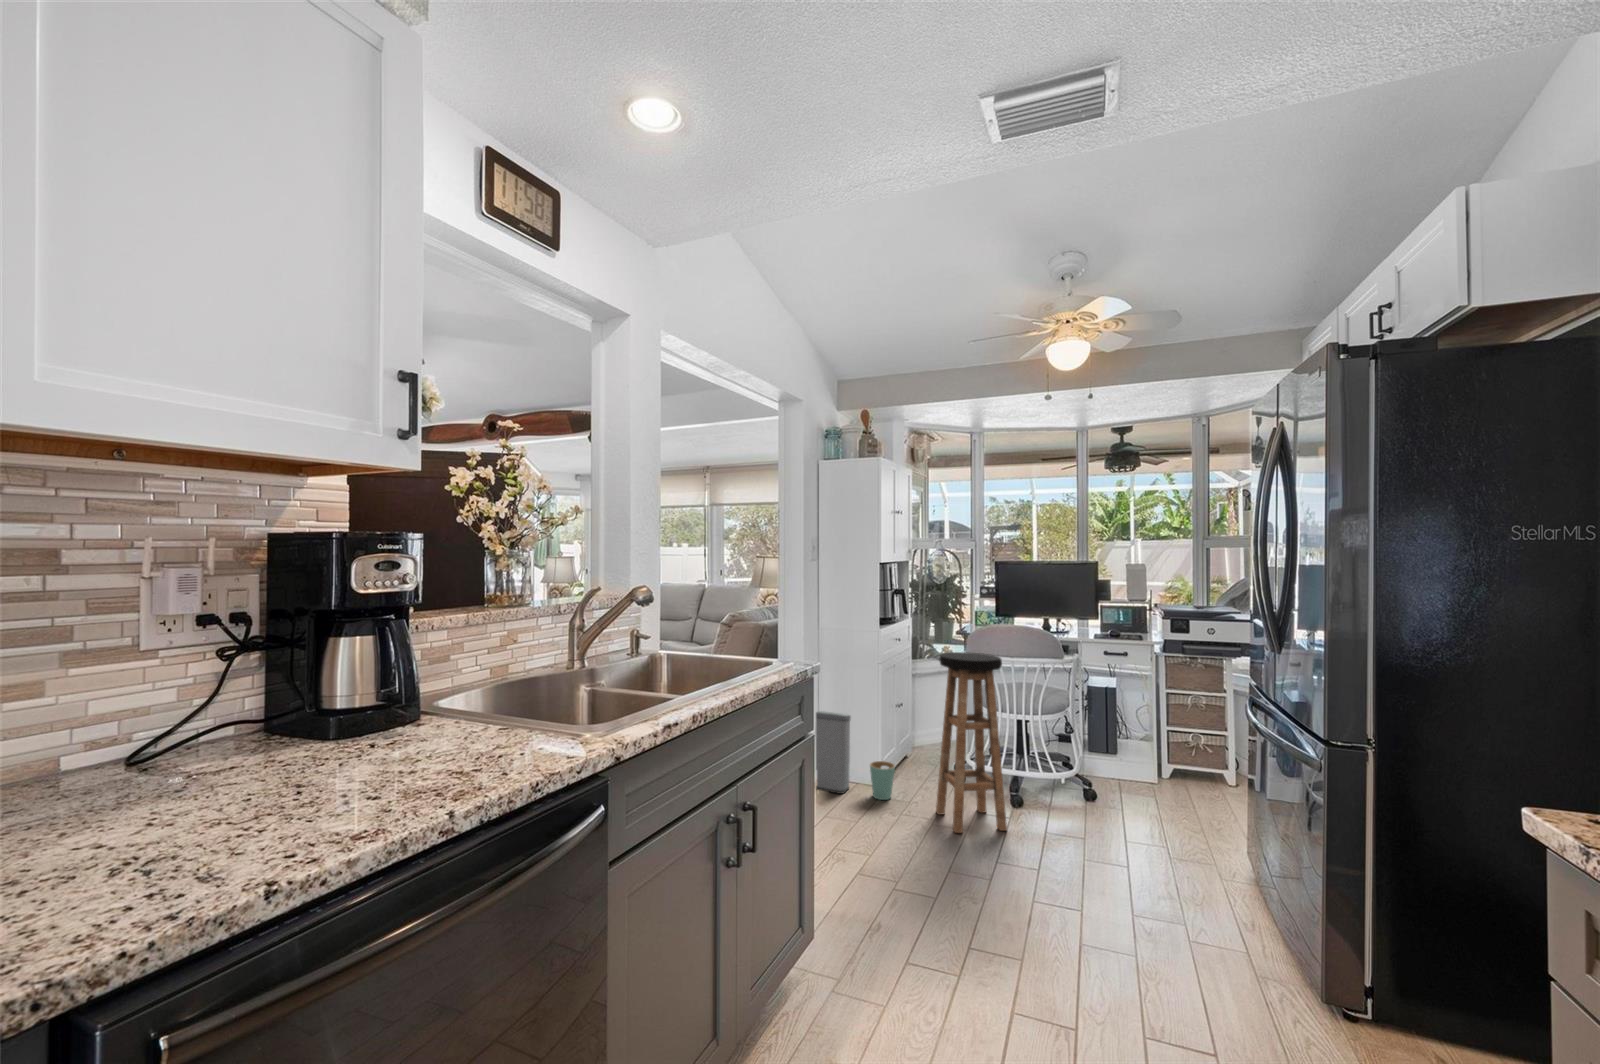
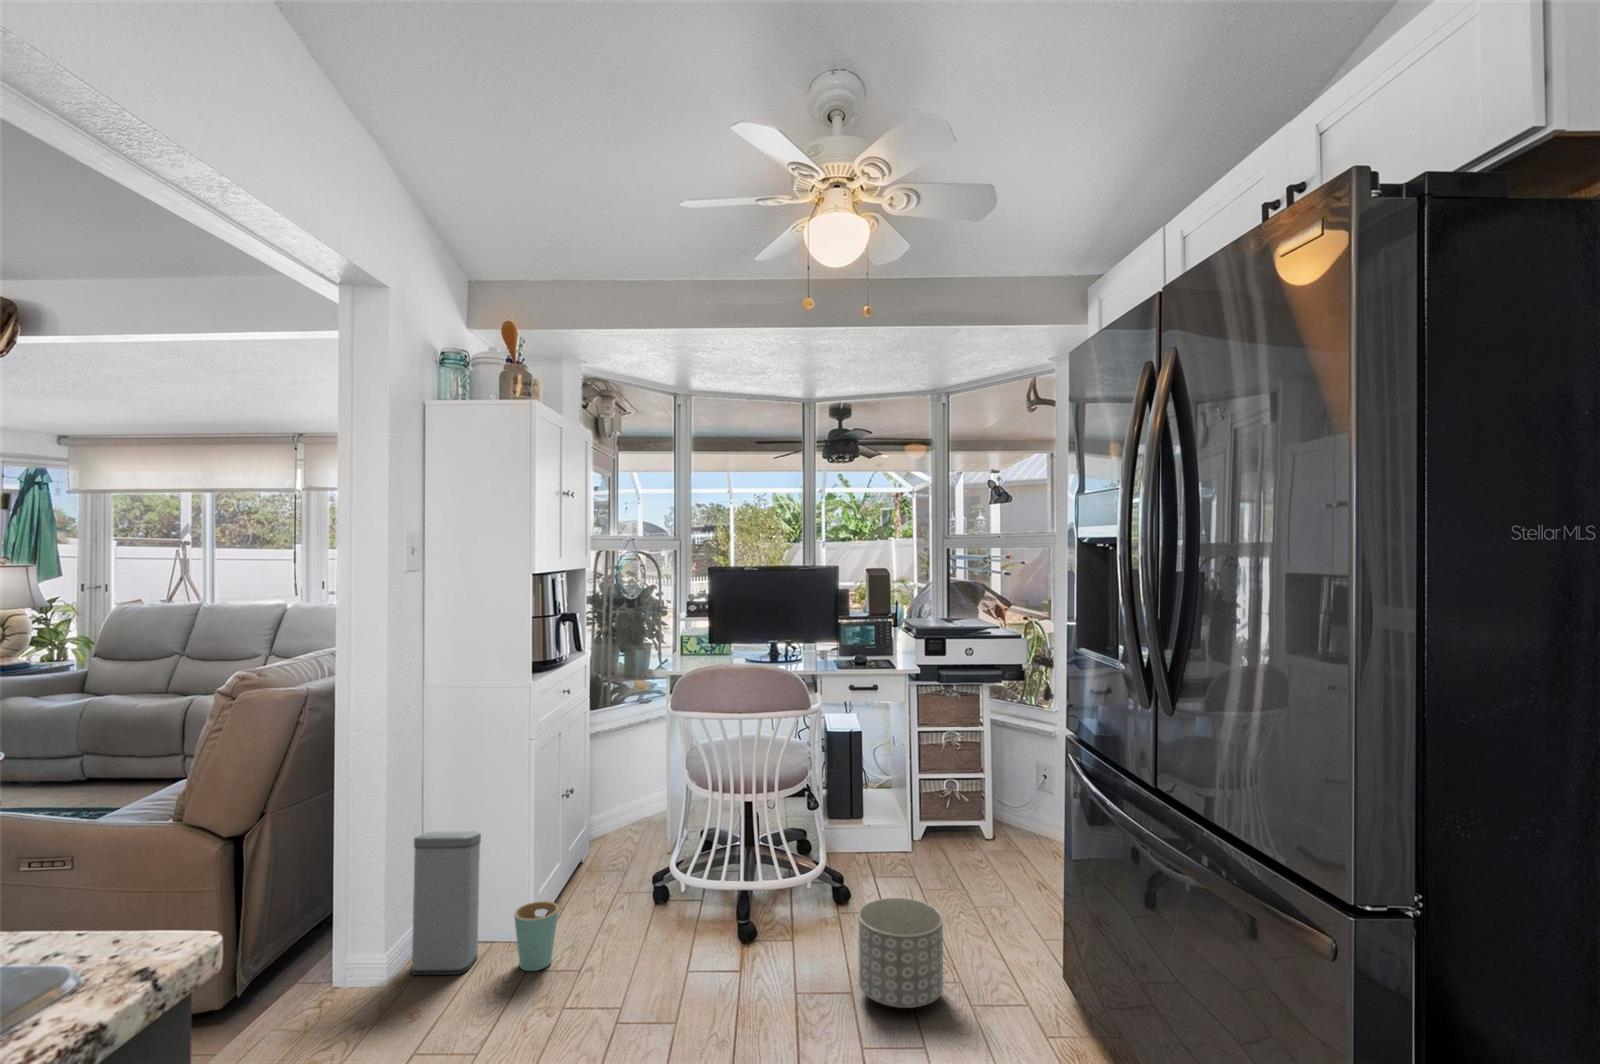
bar stool: present [936,652,1007,833] -> none [626,712,737,1014]
planter: none [1093,792,1158,864] -> present [858,898,943,1008]

